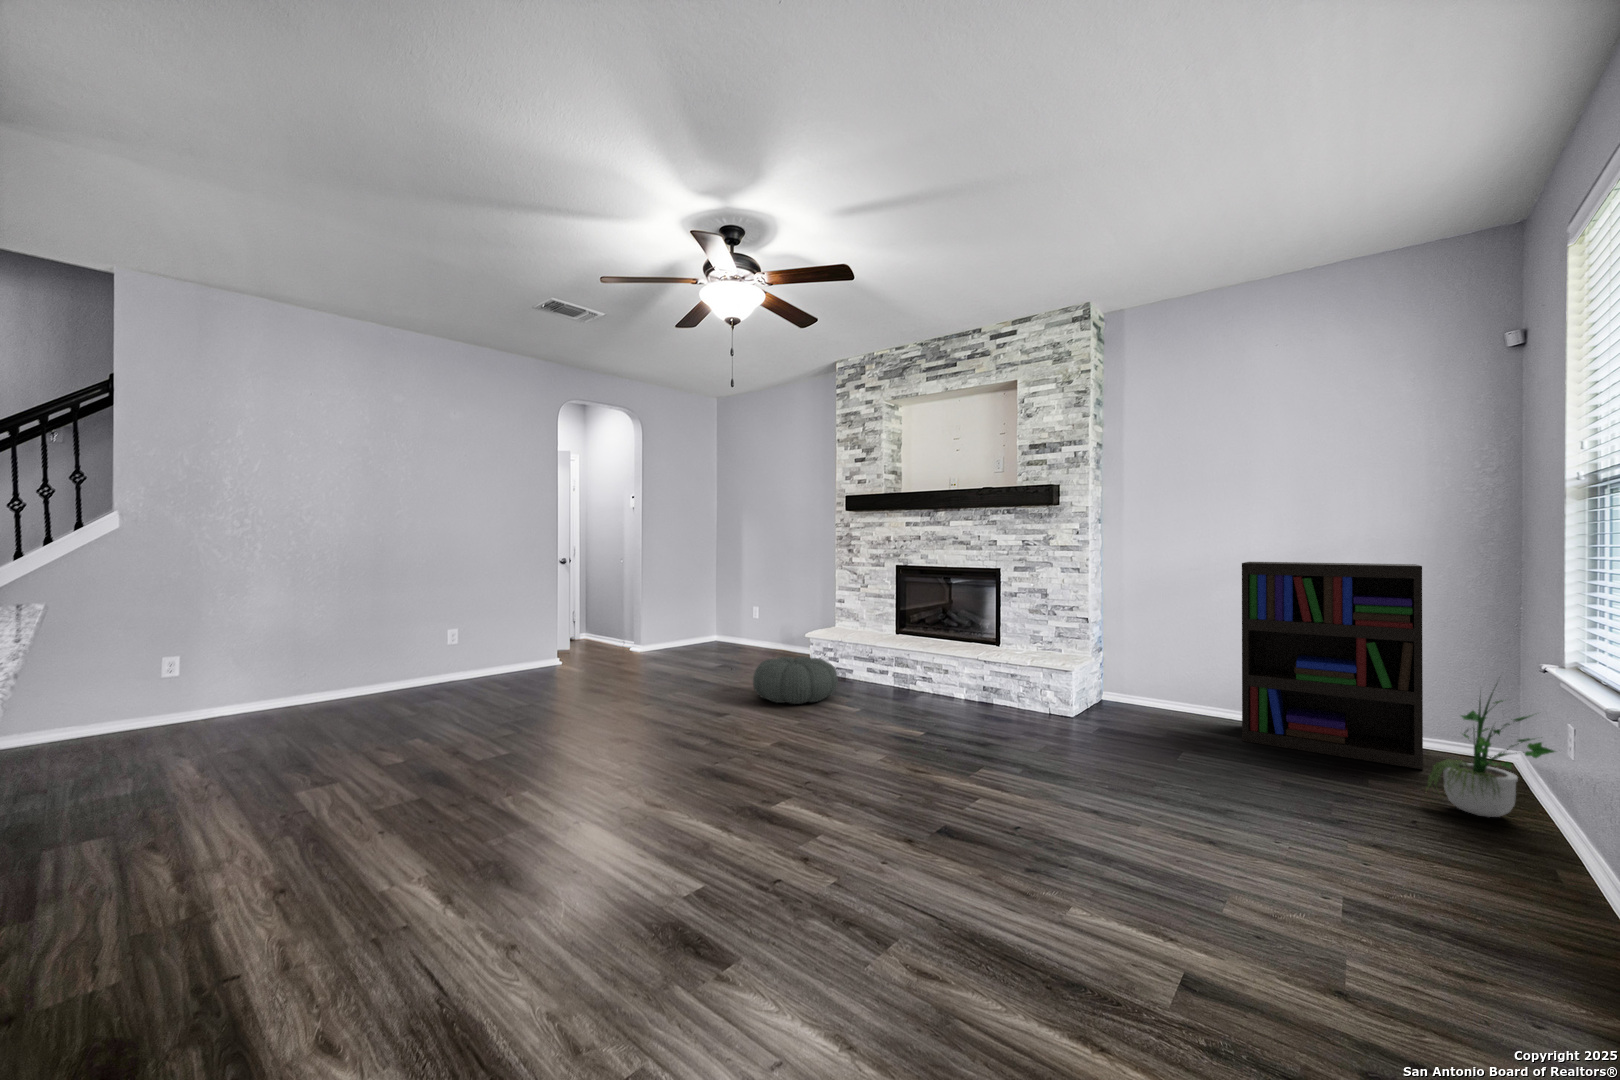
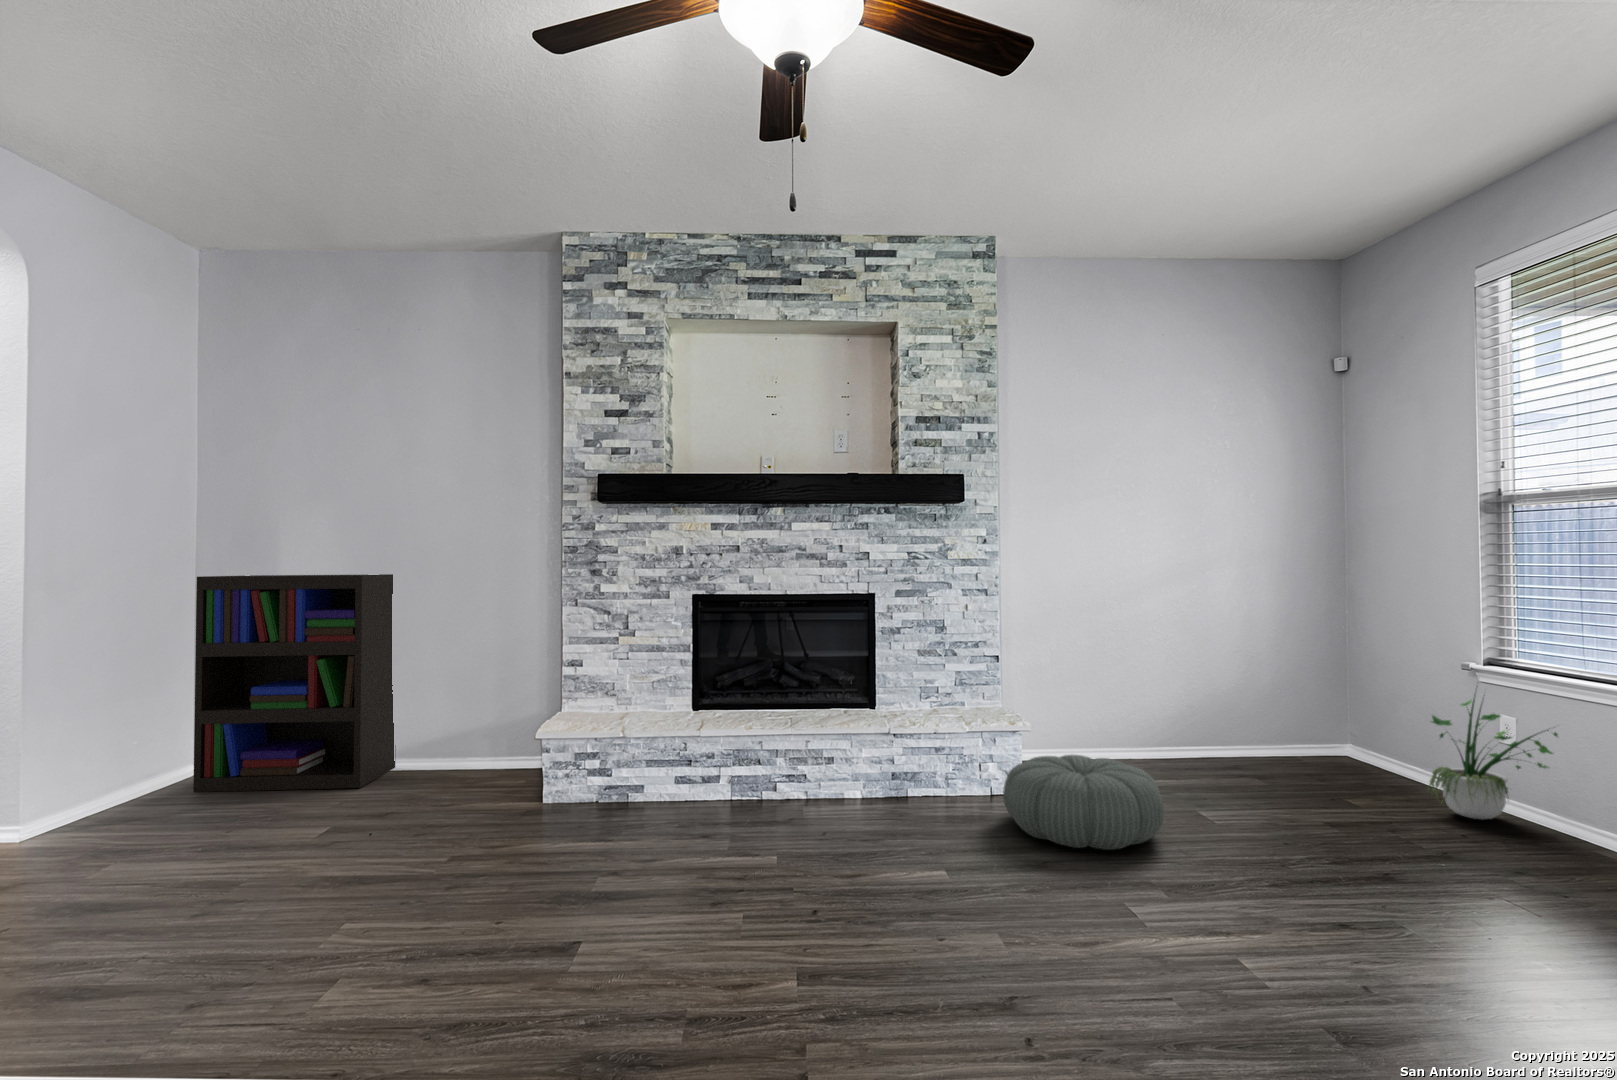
bookshelf: present [1242,562,1423,769] -> present [193,574,396,792]
pouf: present [753,656,838,704] -> present [1003,755,1164,850]

